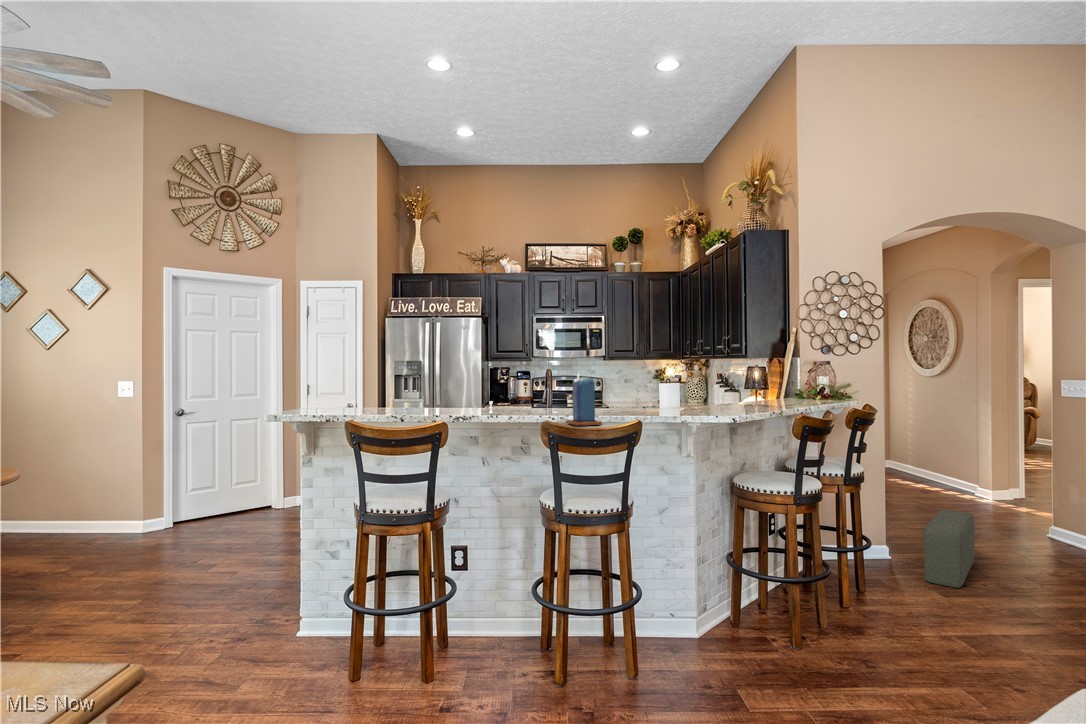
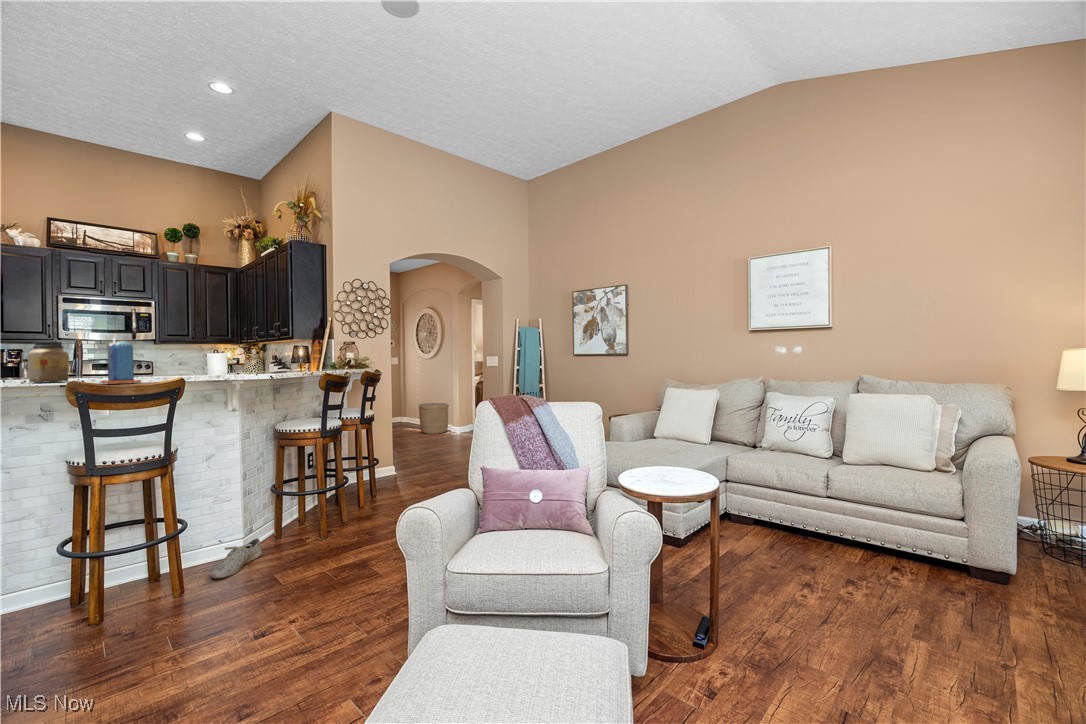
jar: none [511,373,541,416] -> present [28,341,69,383]
woven basket: none [912,444,965,493] -> present [419,403,449,434]
pouf: present [923,510,975,588] -> none [414,438,444,484]
shoe: none [661,624,720,671] -> present [209,538,262,580]

